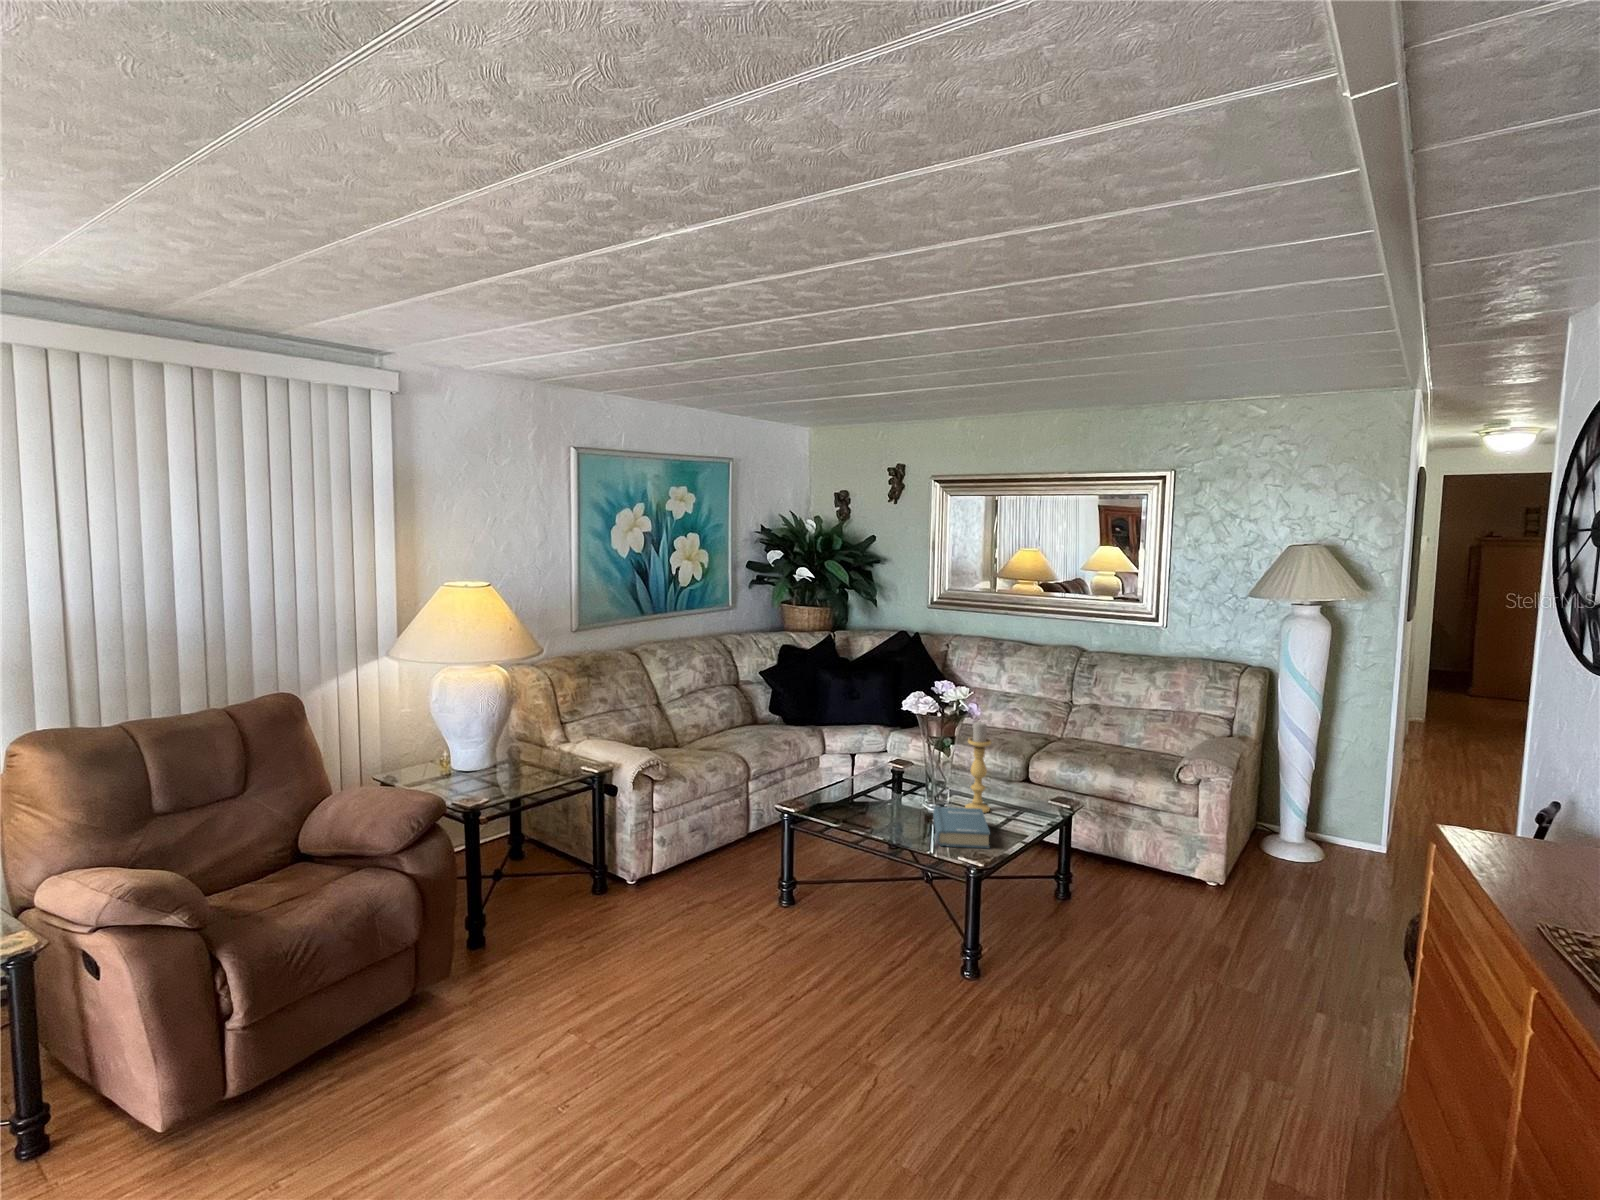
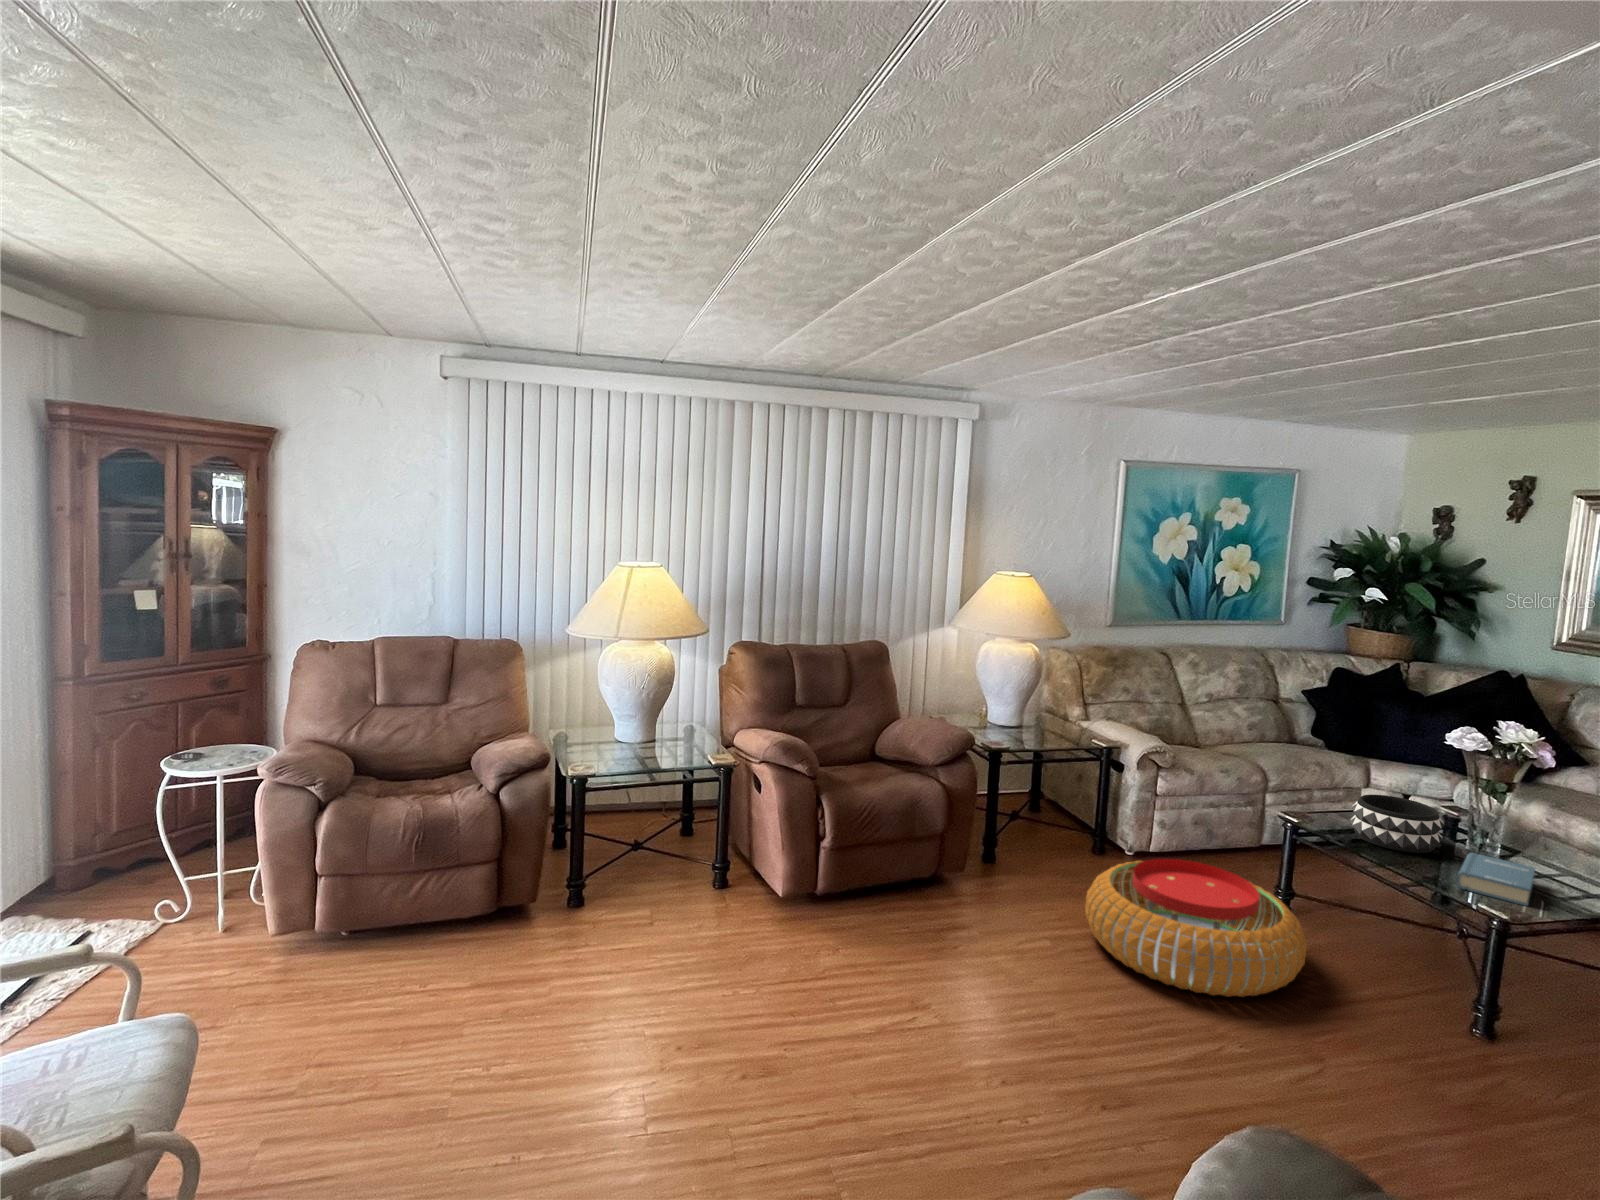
candle holder: present [965,722,991,813] -> none [1520,771,1566,877]
decorative bowl: none [836,766,910,819] -> present [1350,795,1444,853]
pouf: none [609,884,834,1043] -> present [1085,859,1307,997]

